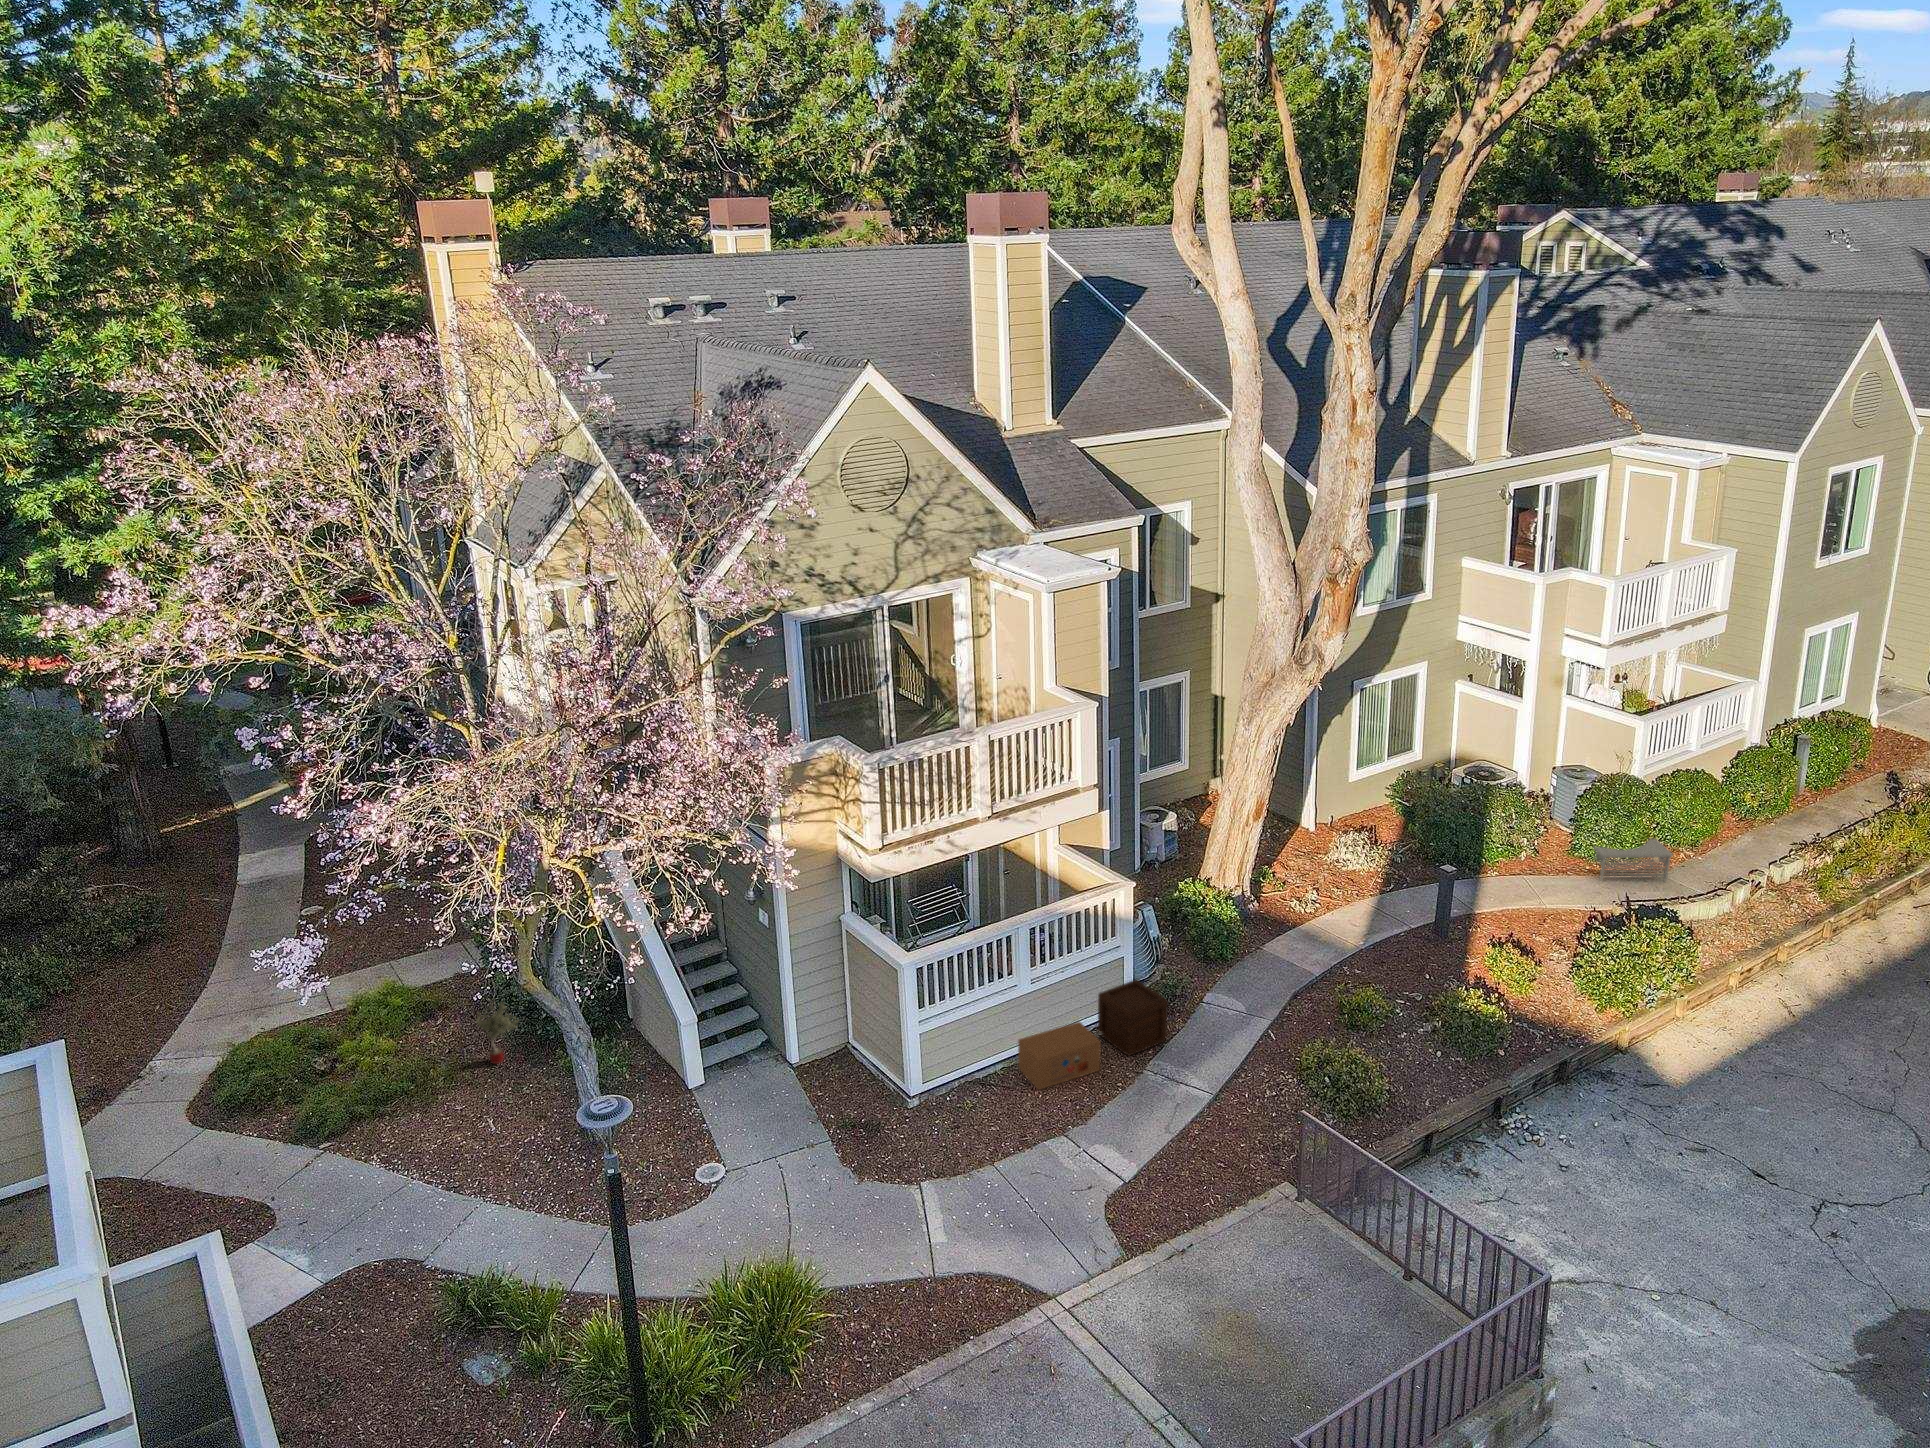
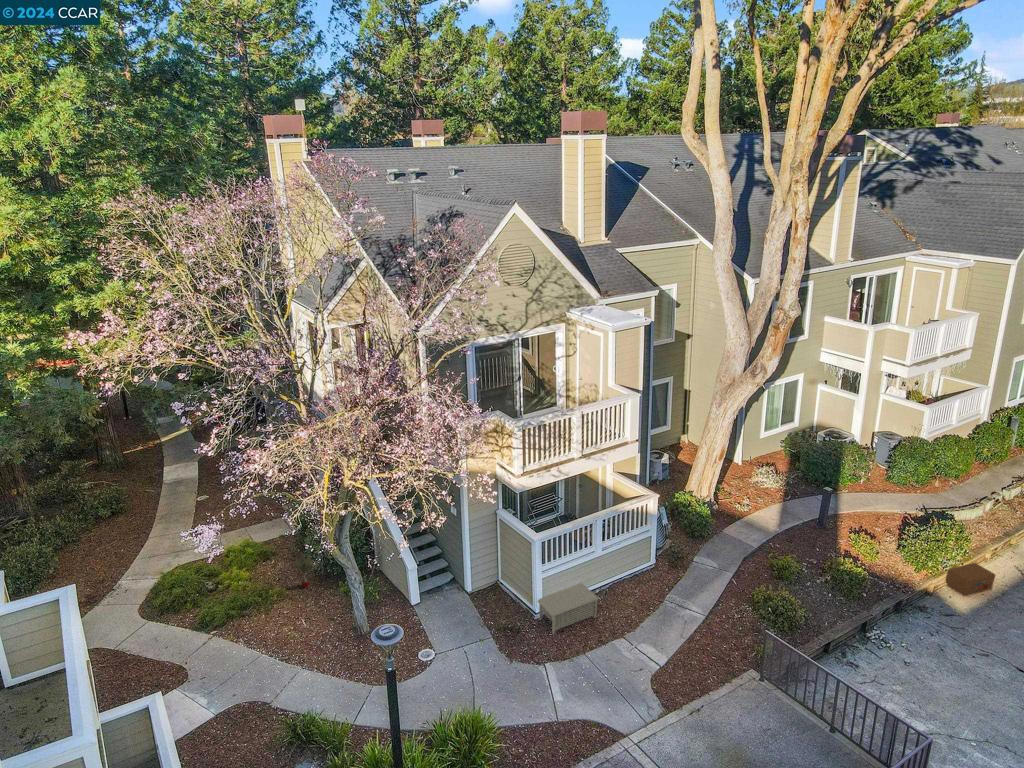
storage bench: present [1593,839,1673,882] -> present [538,583,599,634]
wooden crate: present [1098,980,1168,1056] -> none [635,549,676,593]
cardboard box: present [1018,1022,1101,1090] -> present [945,563,995,596]

